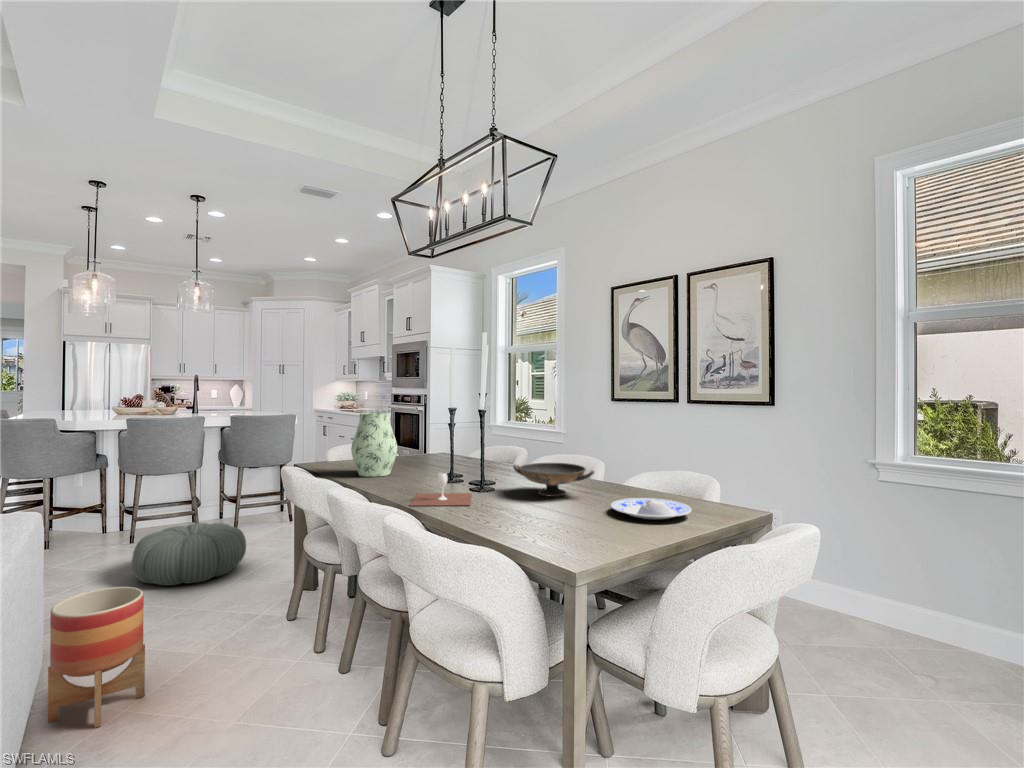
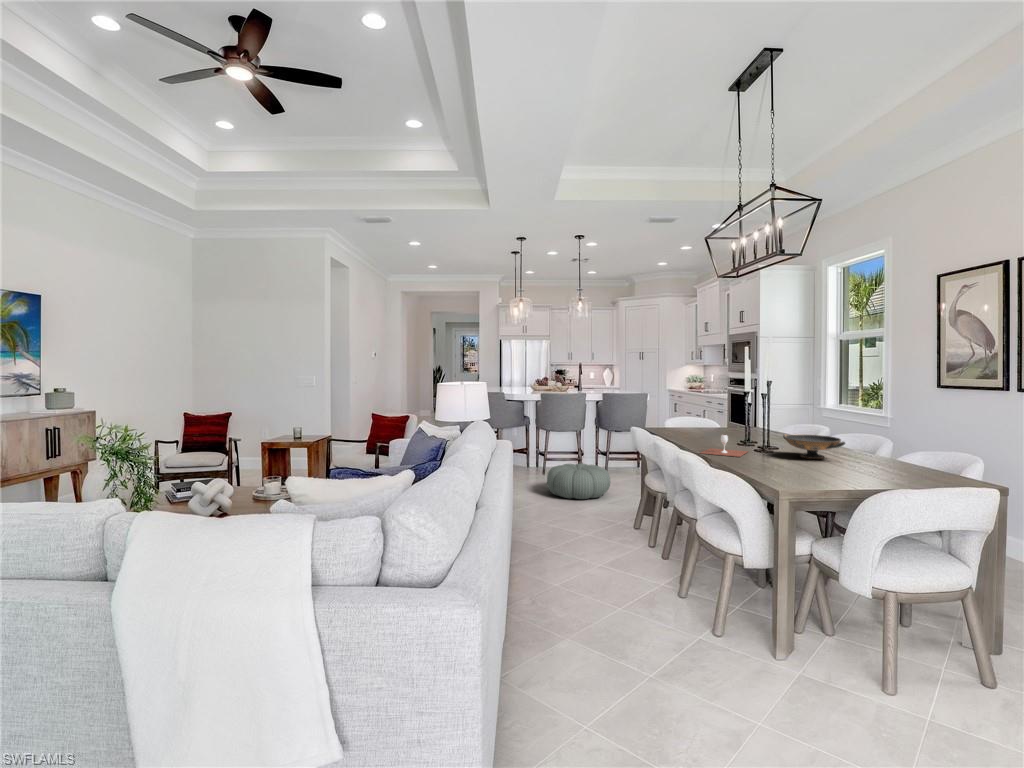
vase: present [351,412,397,477] -> none [673,393,706,438]
plate: present [611,498,691,519] -> none [843,463,912,477]
planter: present [48,587,145,728] -> none [519,482,558,547]

